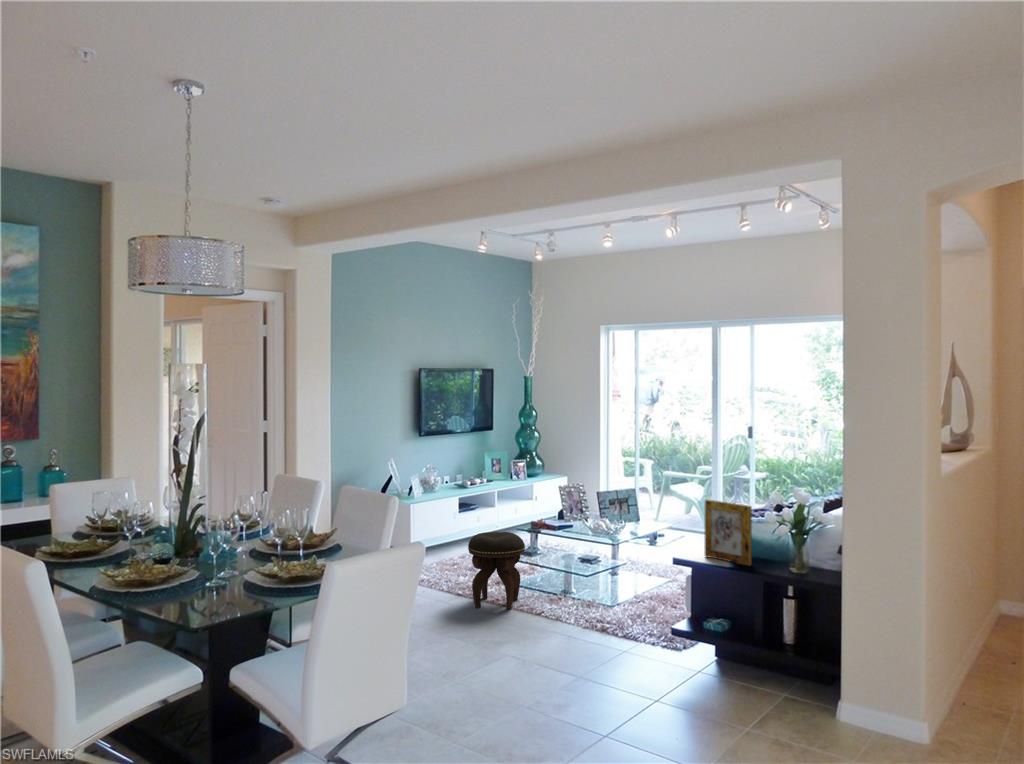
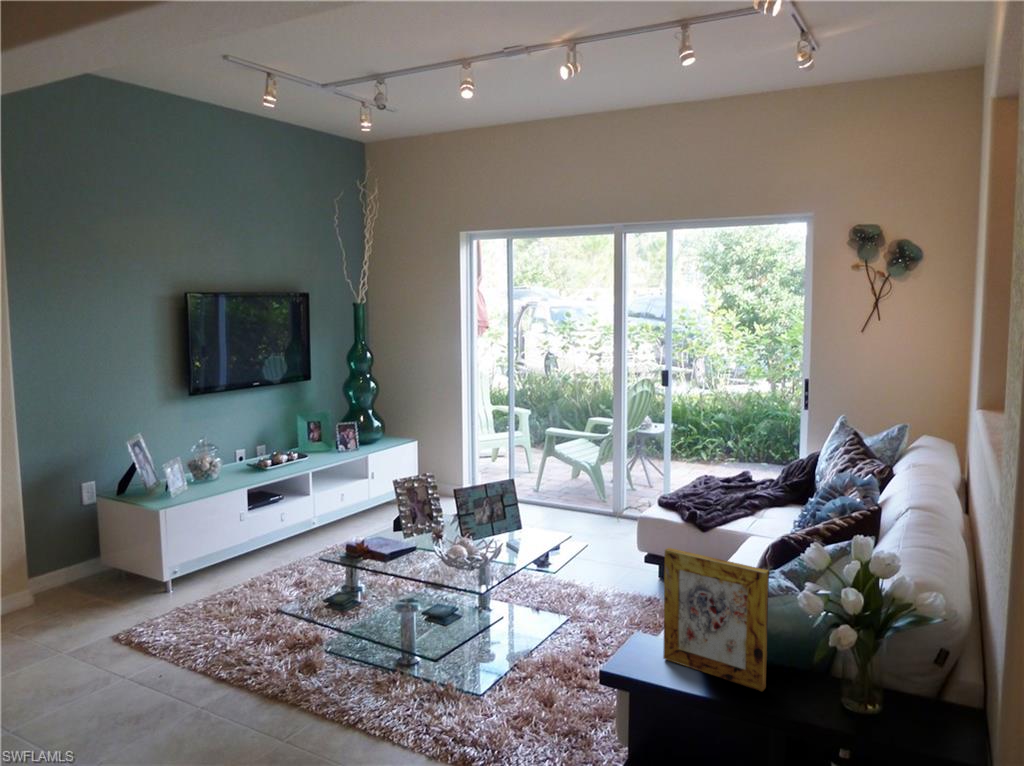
footstool: present [468,532,525,609] -> none [223,575,328,719]

